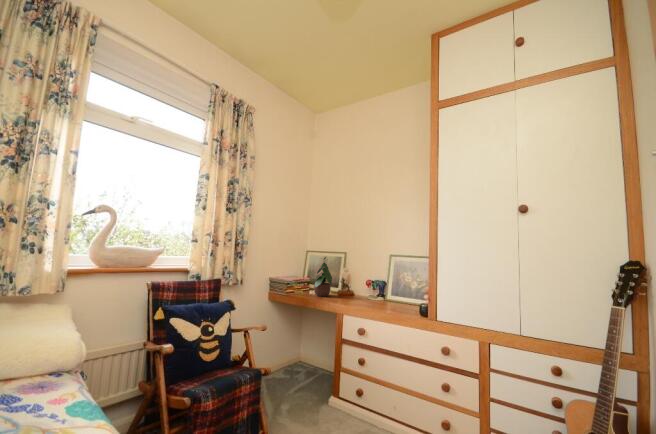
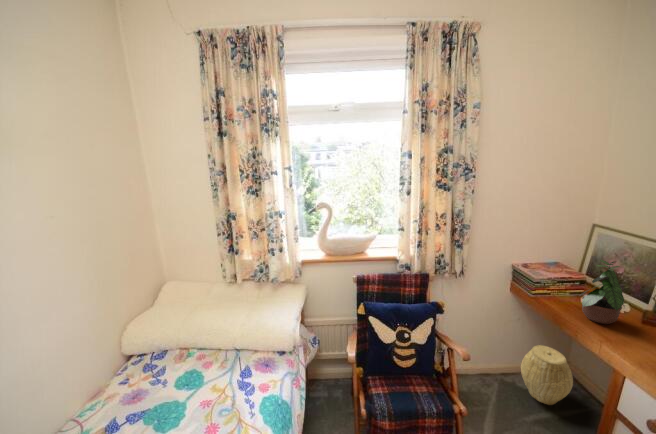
woven basket: none [280,338,311,382] -> present [521,345,573,405]

